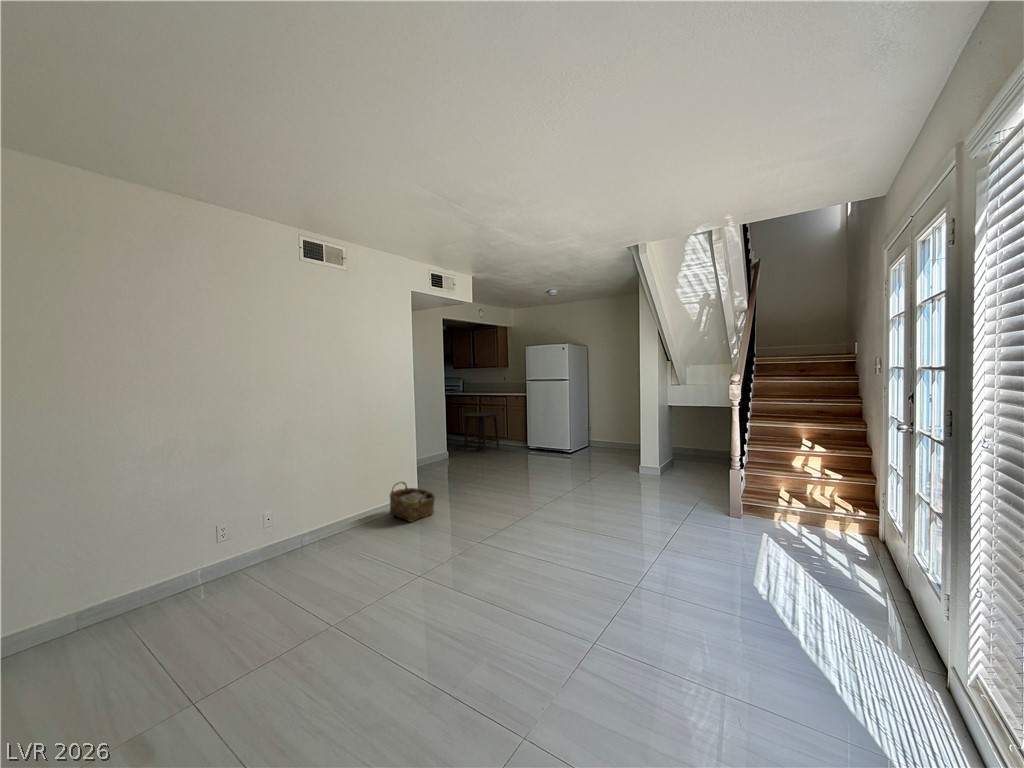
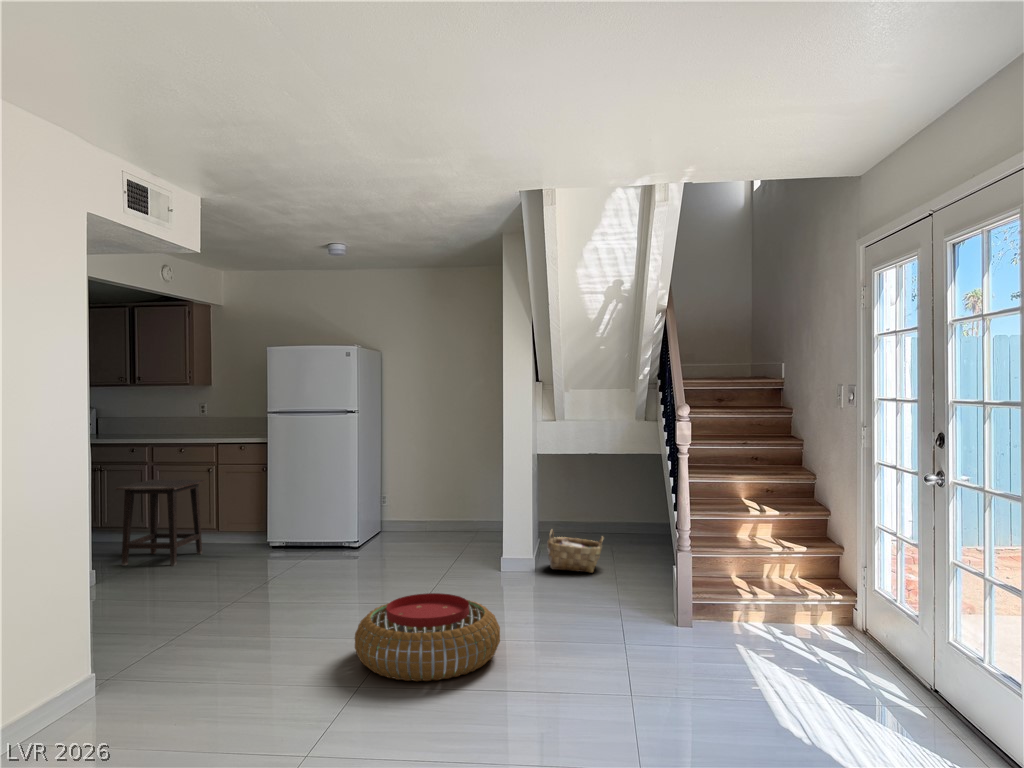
pouf: none [528,476,606,521] -> present [355,593,500,681]
woven basket: present [390,482,435,522] -> present [547,529,603,573]

